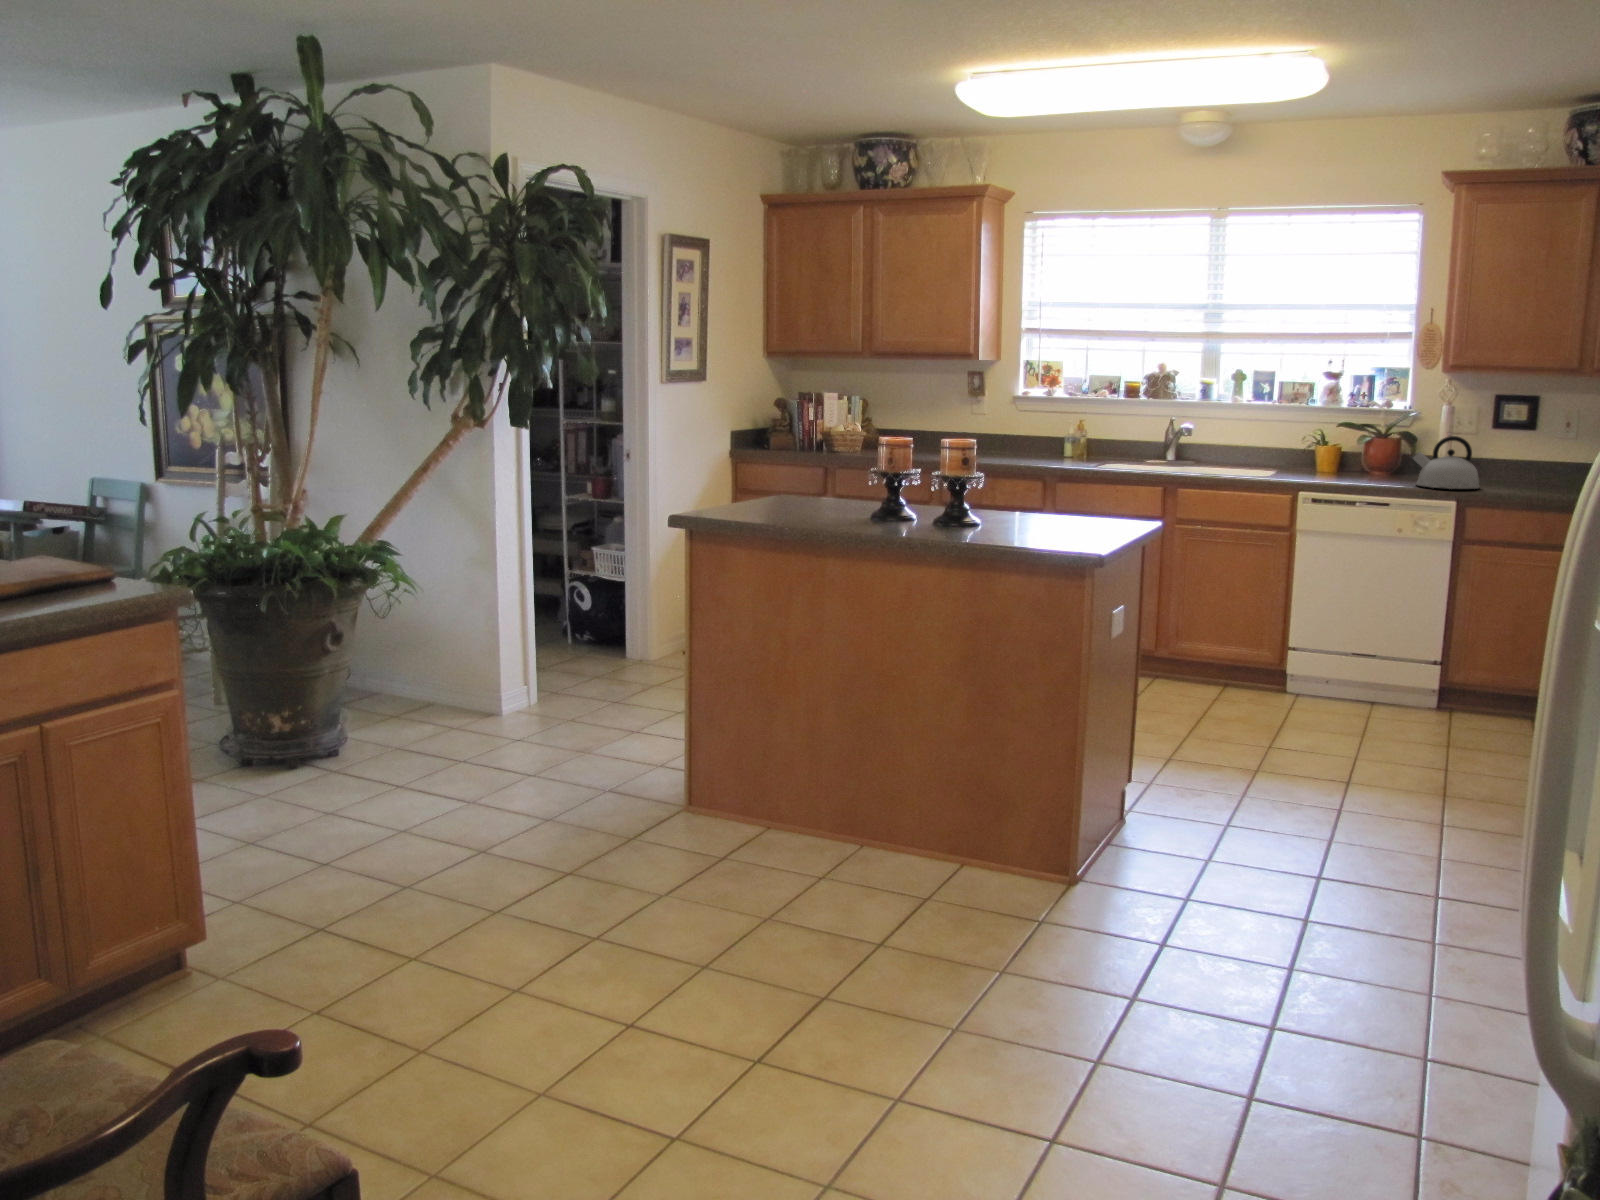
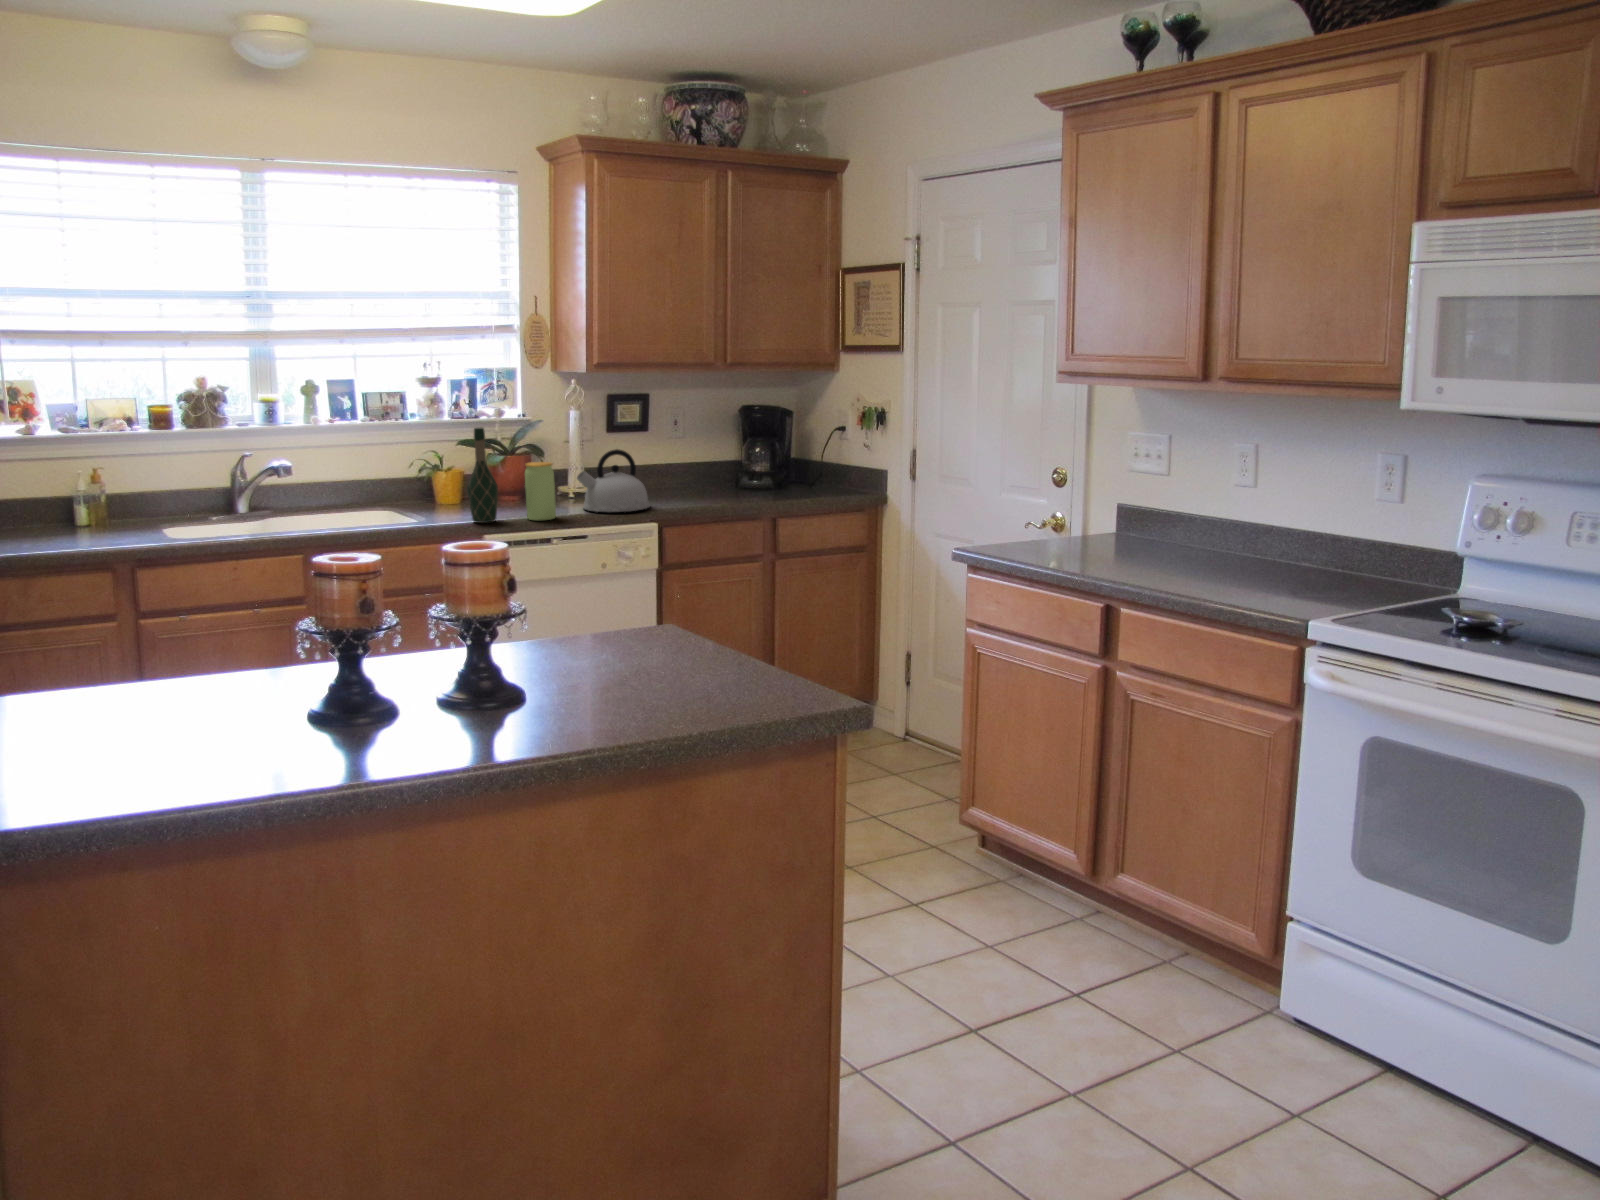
wine bottle: none [1309,407,1334,482] -> present [467,428,498,523]
jar: none [1355,439,1384,486] -> present [525,462,556,520]

